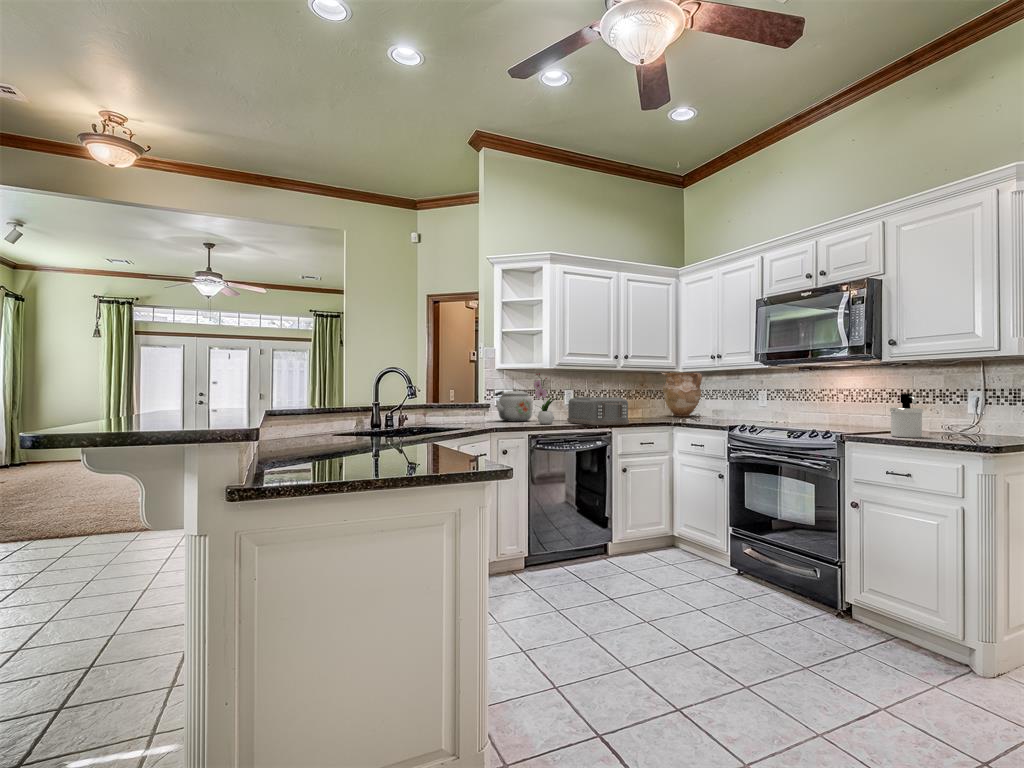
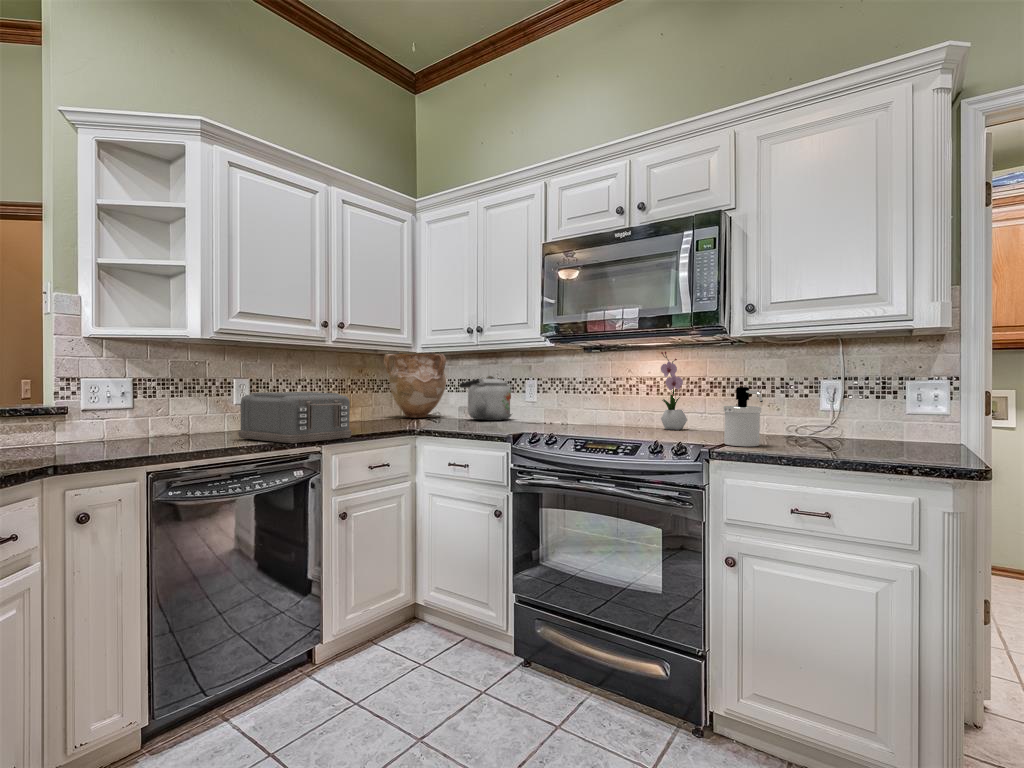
flower arrangement: present [534,373,556,424] -> present [661,351,687,430]
kettle: present [495,389,532,422] -> present [460,375,512,421]

